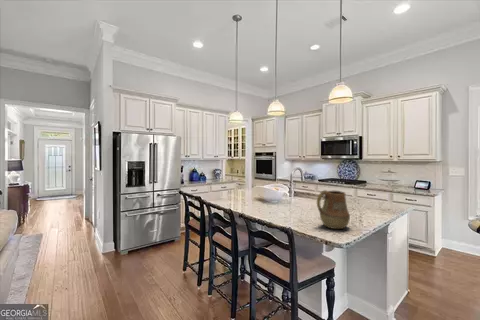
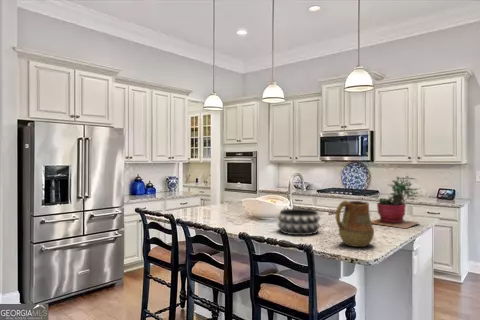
succulent plant: none [350,171,396,213] -> present [371,177,418,228]
decorative bowl: none [275,195,309,216] -> present [278,209,320,235]

